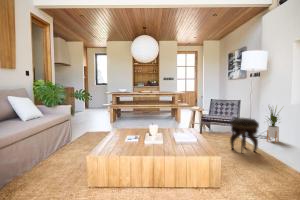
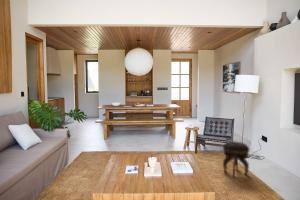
house plant: present [267,106,280,143] -> none [252,123,276,163]

